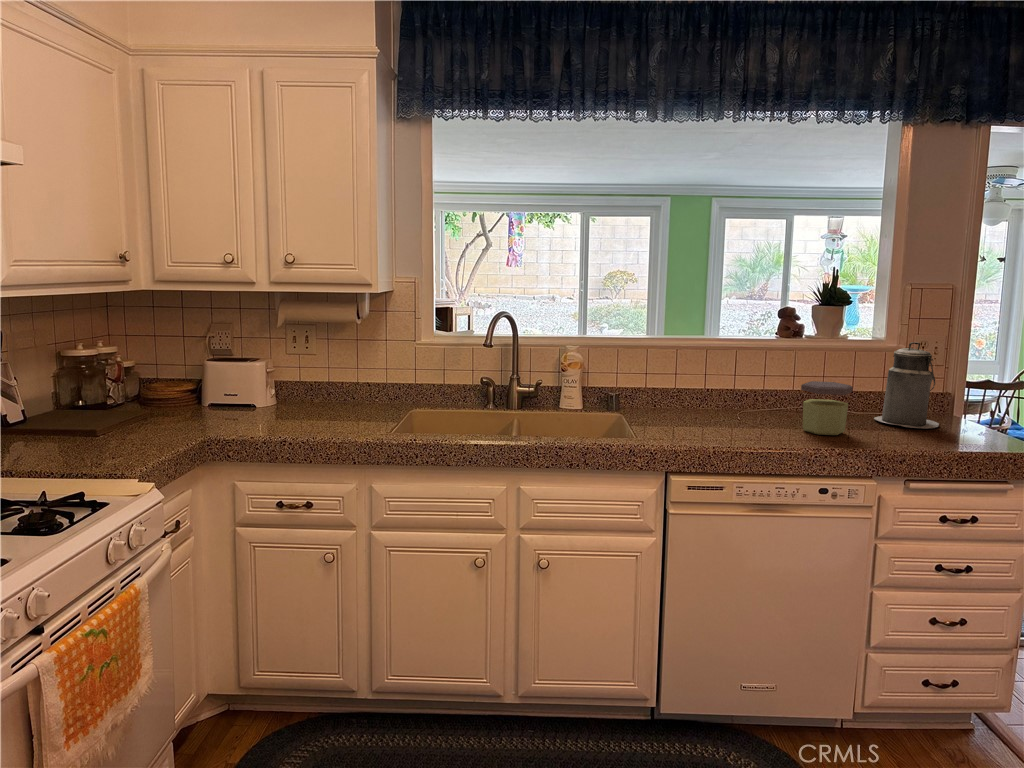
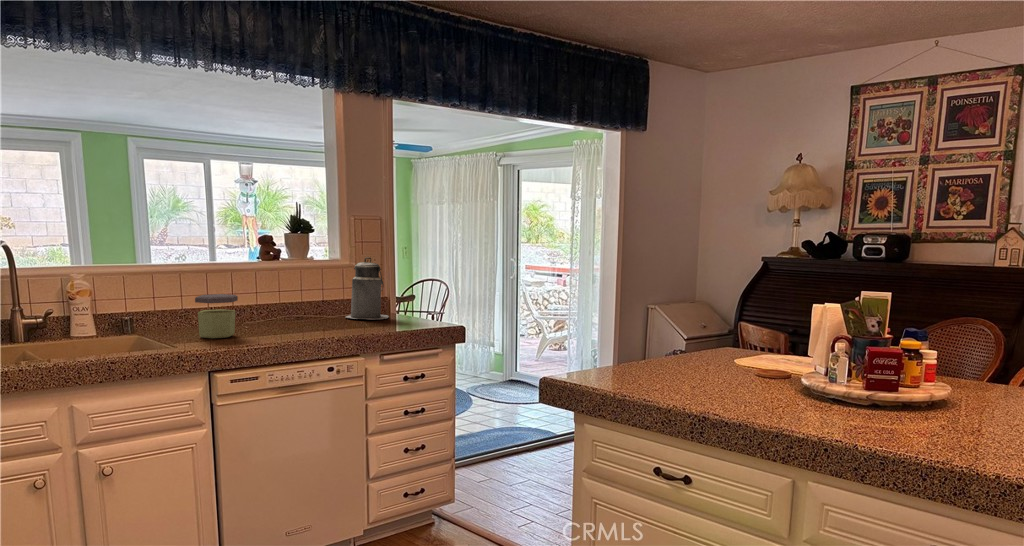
jar: present [801,381,853,435] -> present [195,294,238,338]

